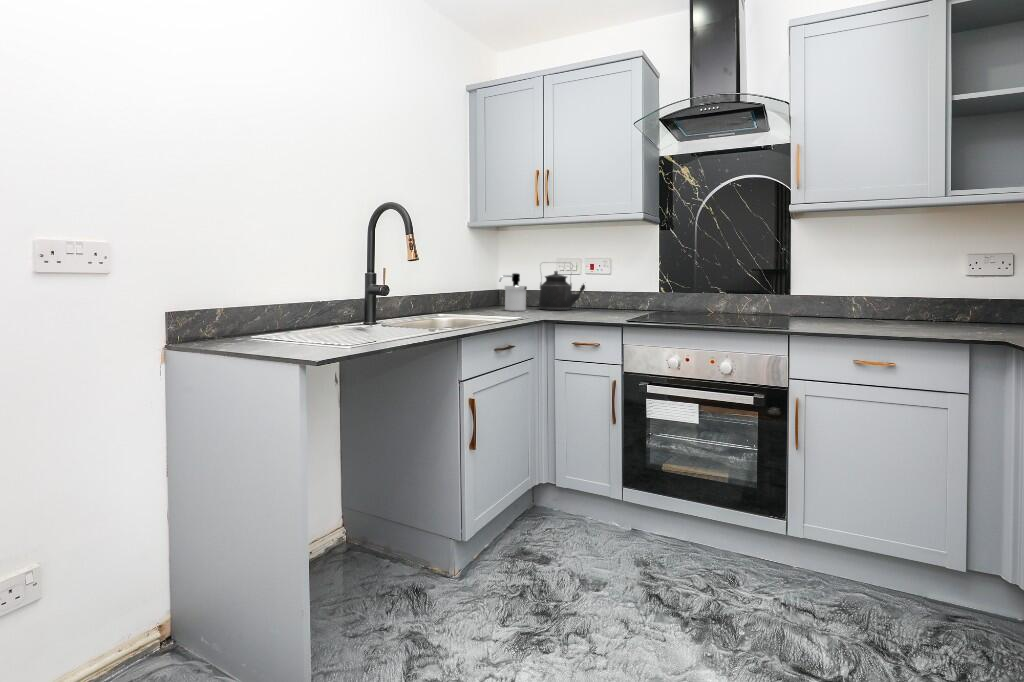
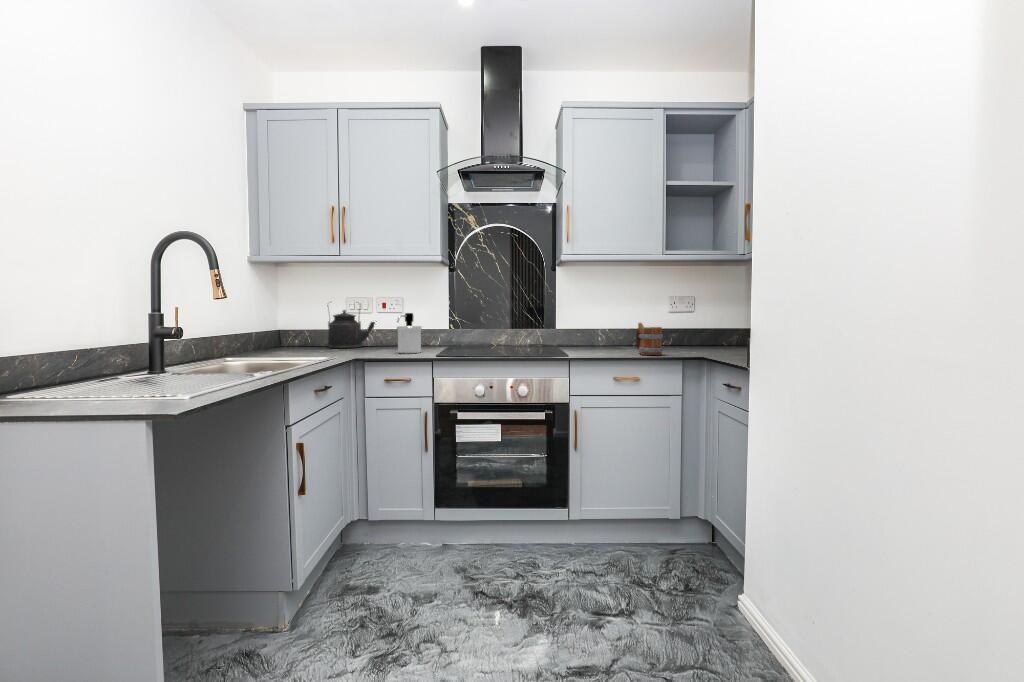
soap dispenser: present [499,273,527,311] -> present [397,313,422,353]
mug: none [915,290,963,337] -> present [636,323,663,355]

